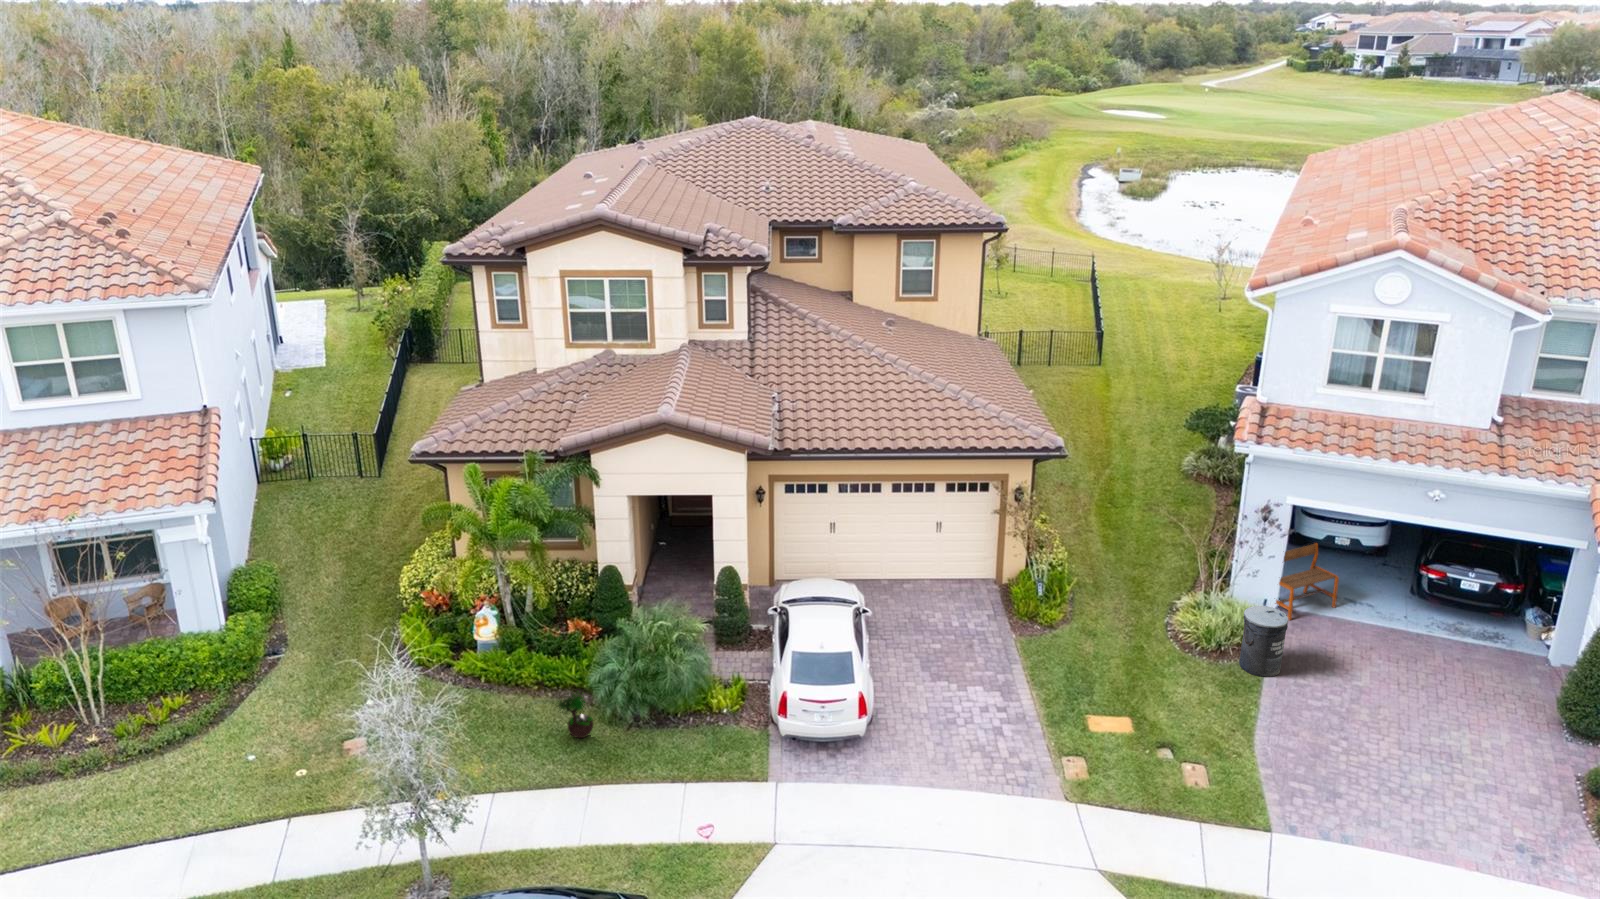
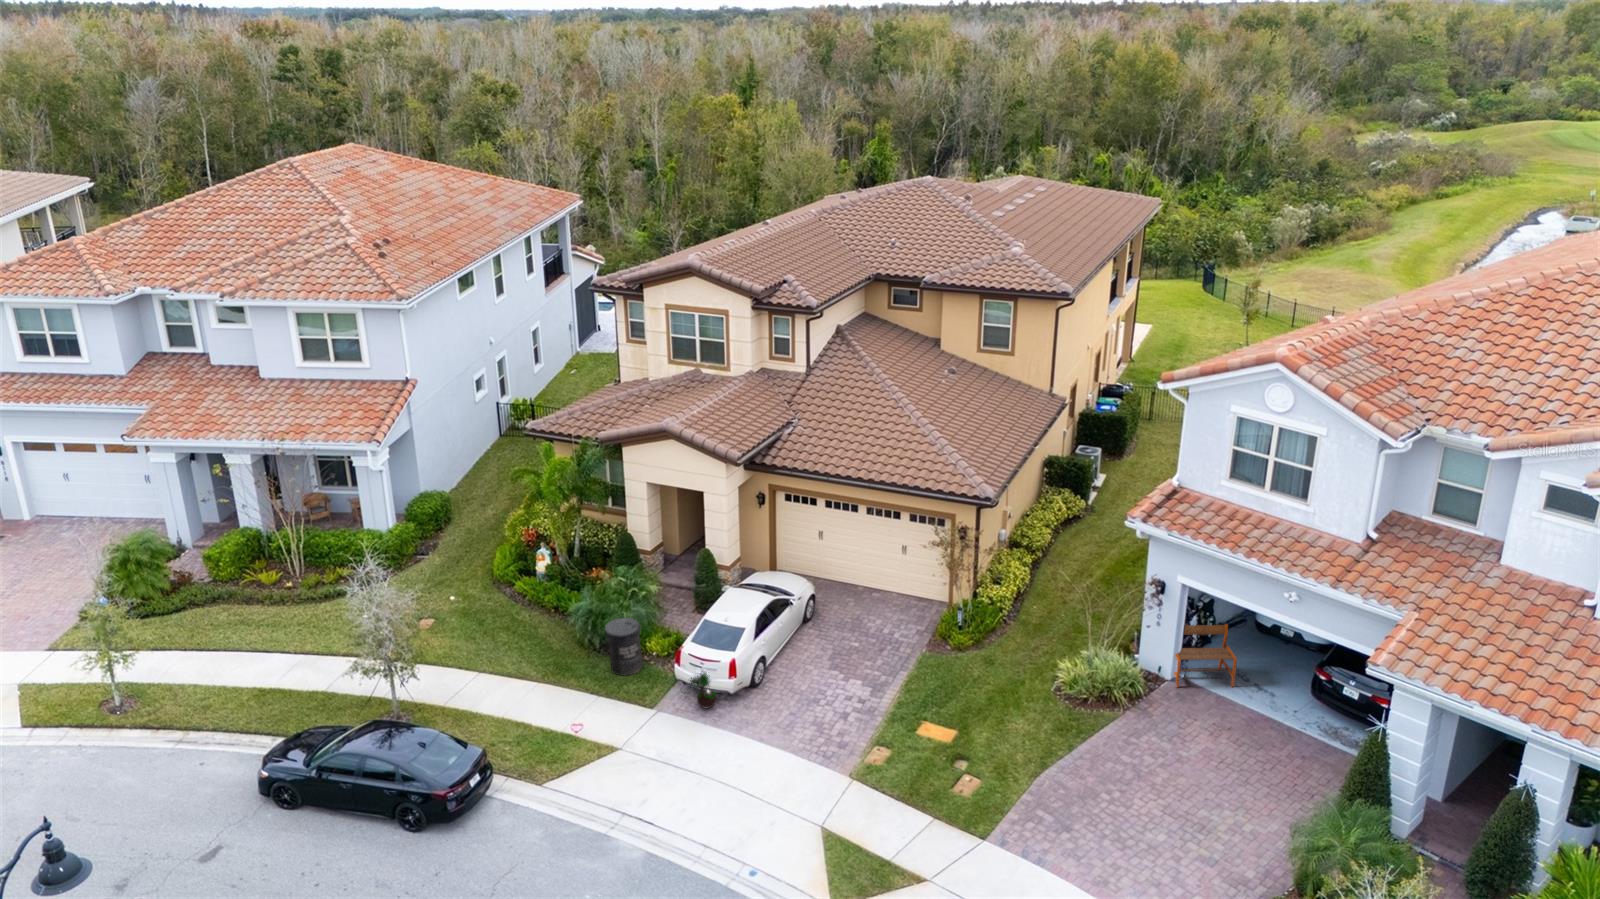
trash can: present [1239,606,1288,677] -> present [605,618,643,676]
potted tree: present [558,692,593,738] -> present [690,673,717,708]

